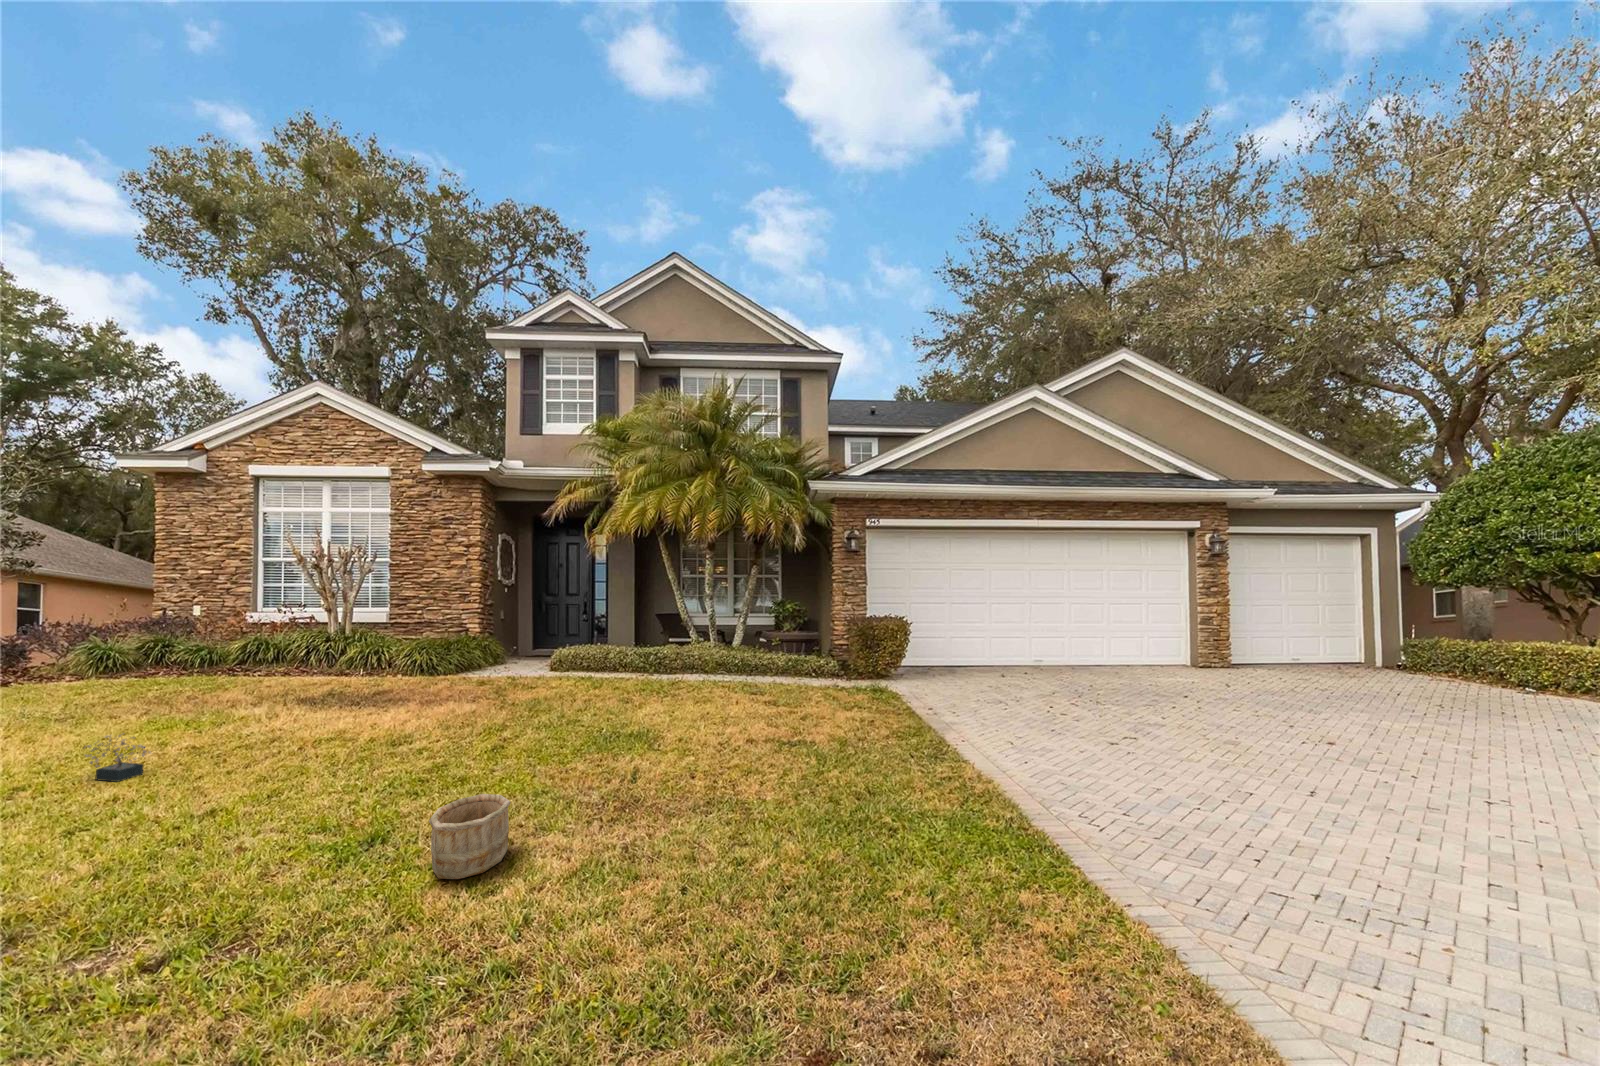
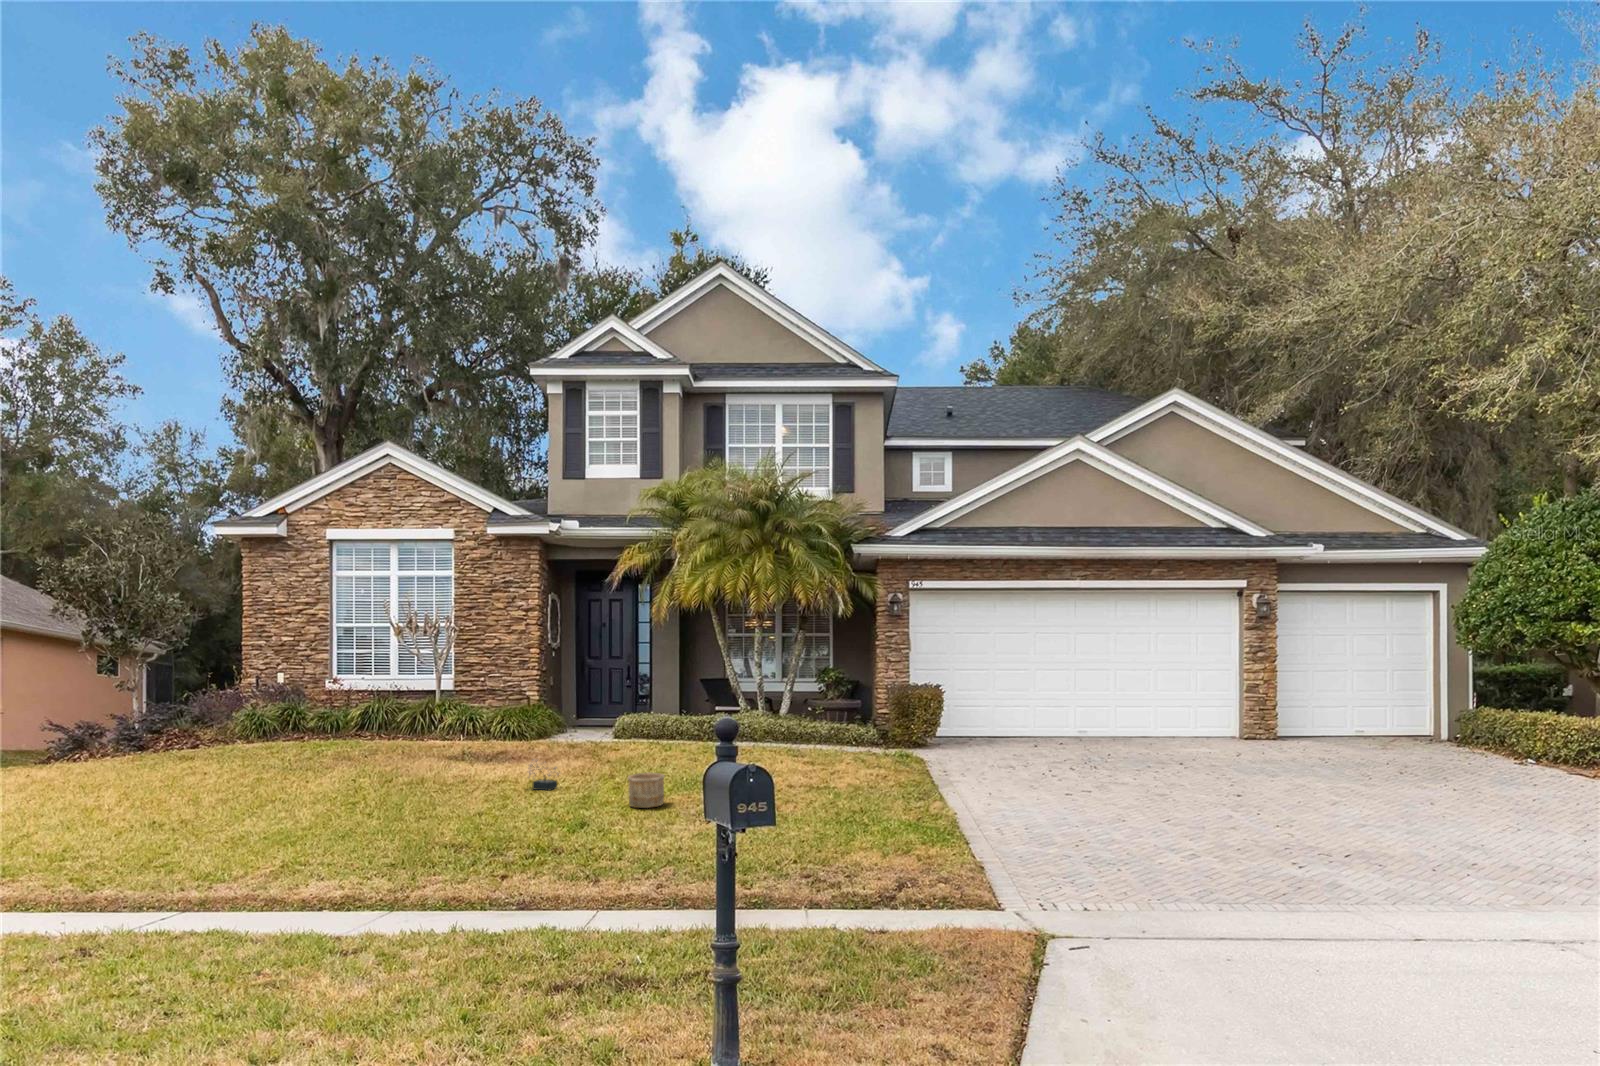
decorative plant: present [85,735,150,782] -> present [529,760,558,790]

